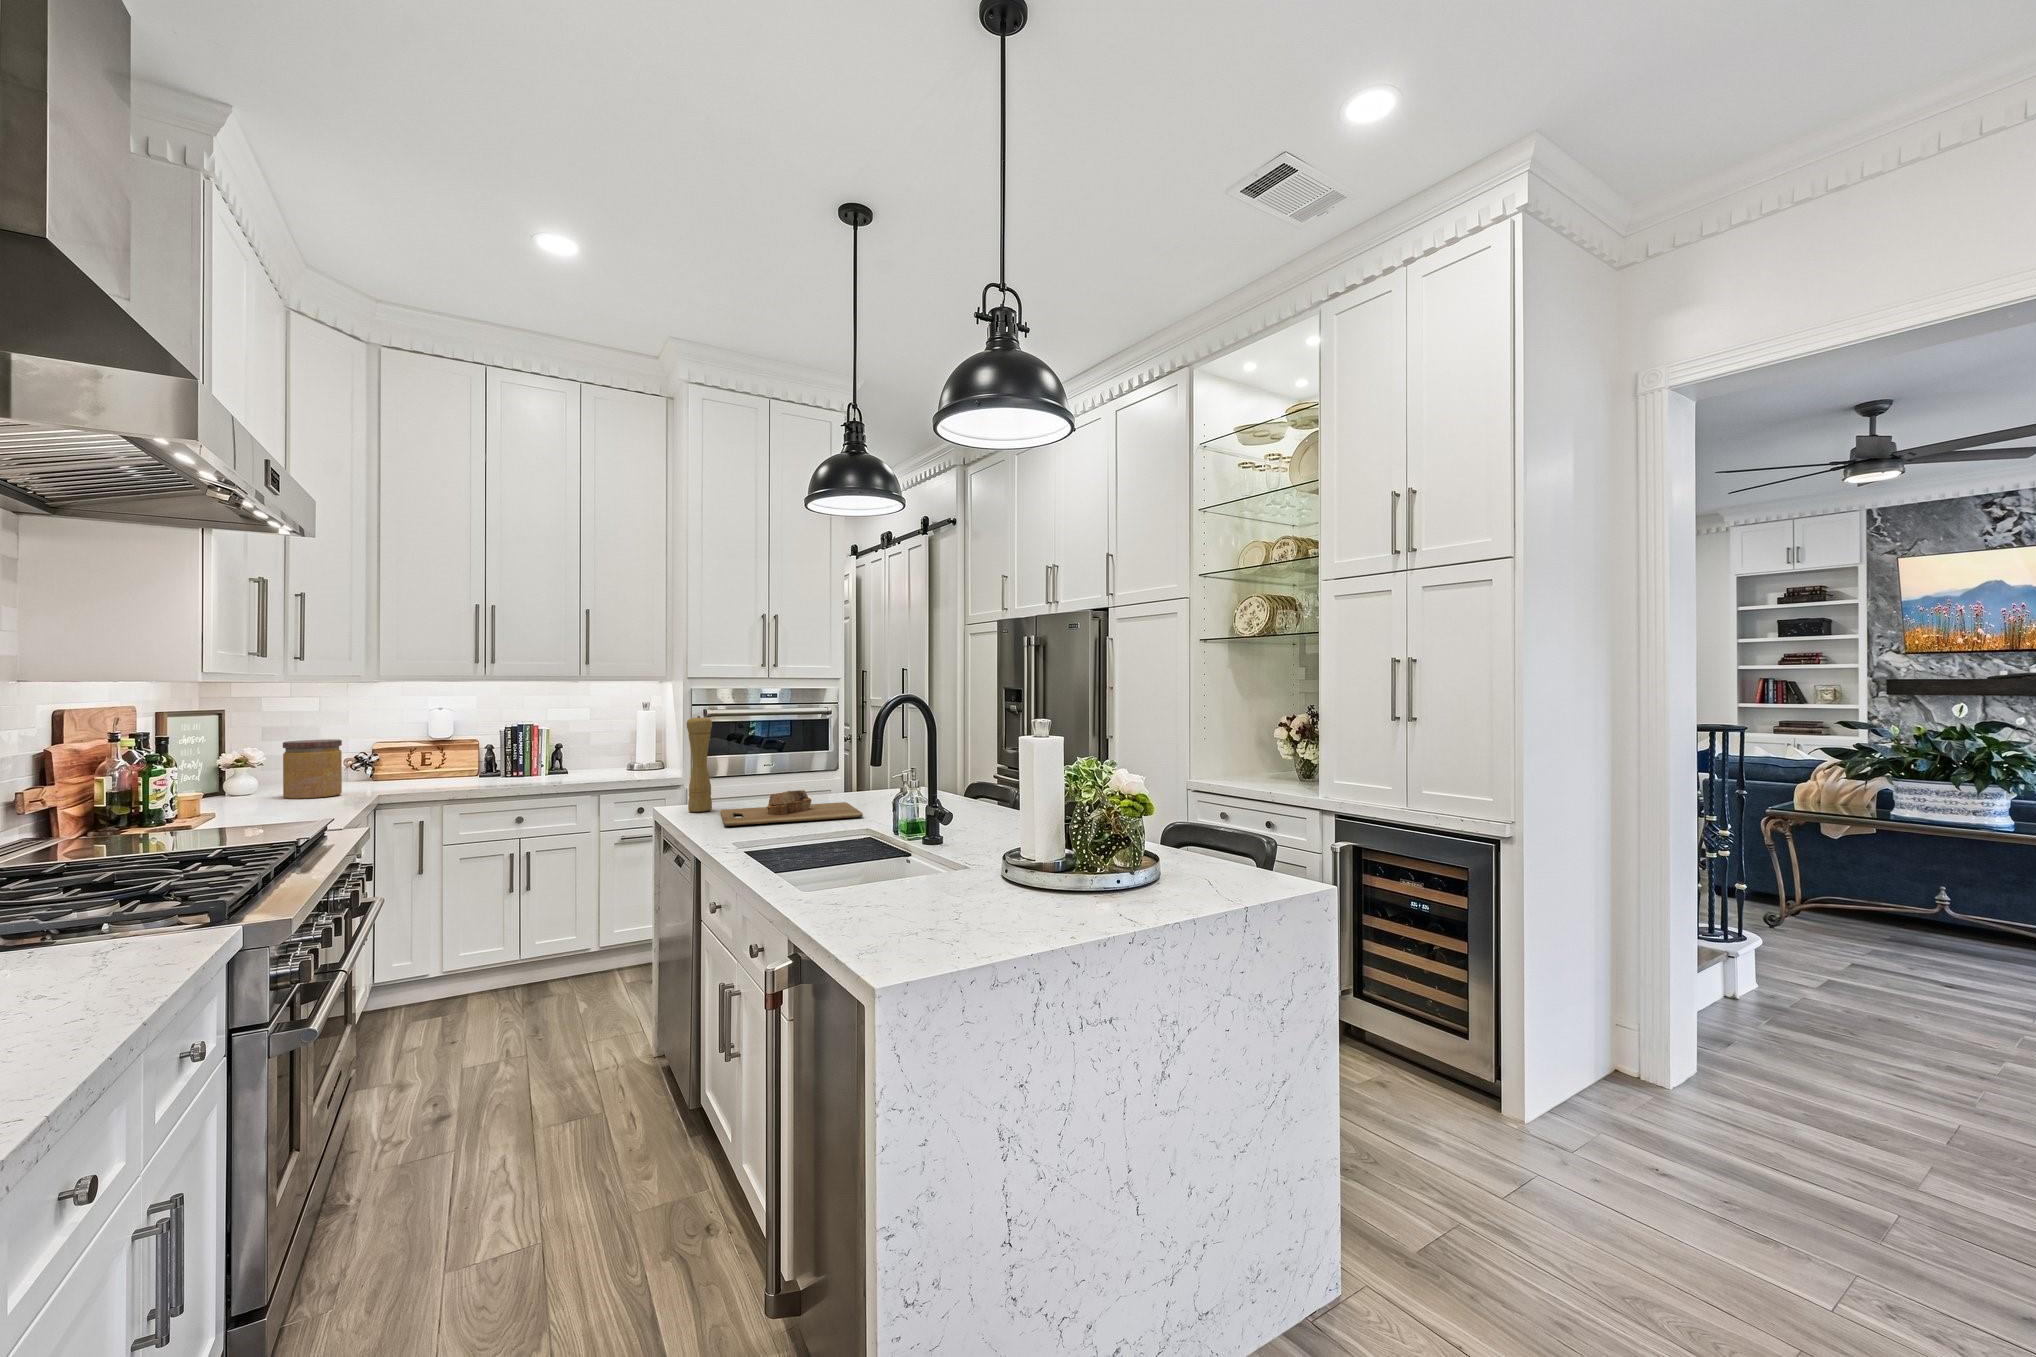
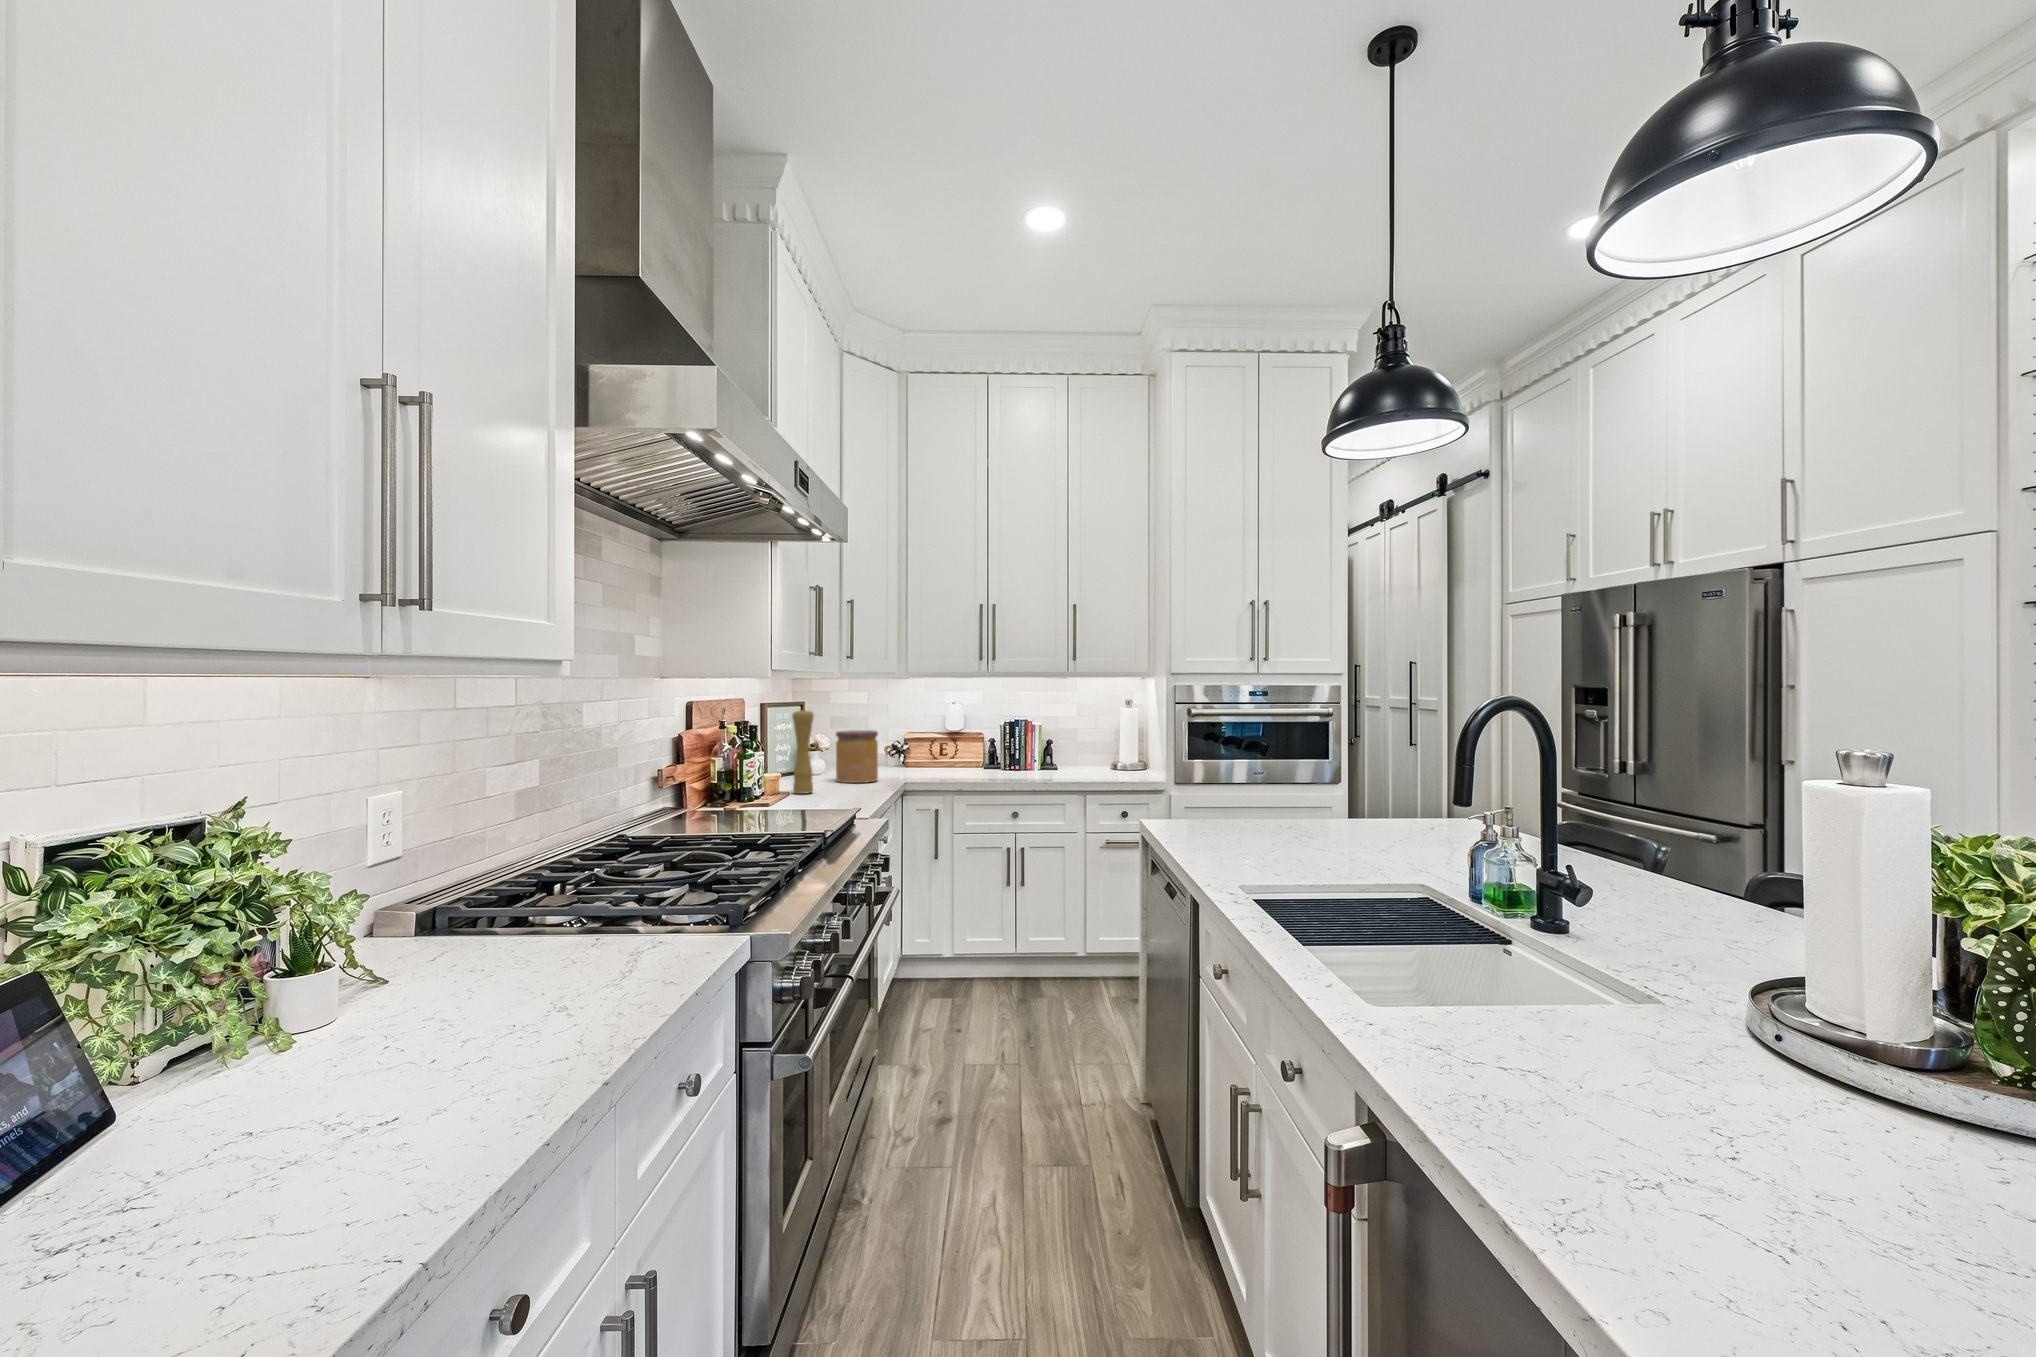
pepper mill: present [686,716,712,812] -> present [792,710,814,794]
cutting board: present [721,790,863,826] -> none [1218,818,1397,861]

